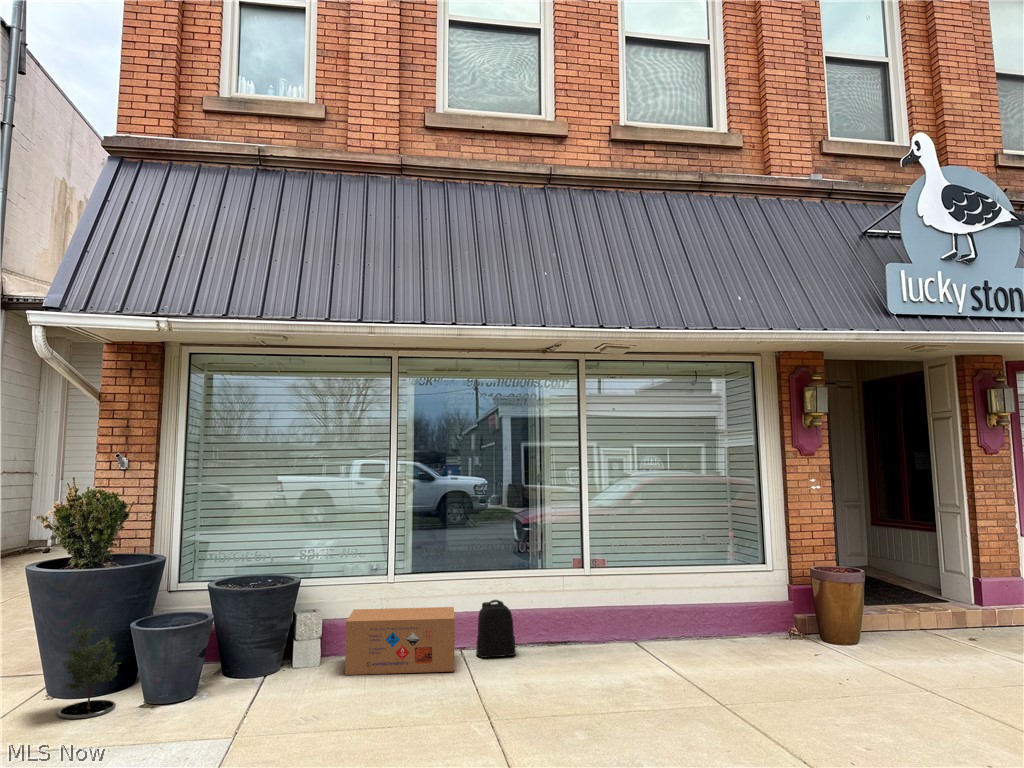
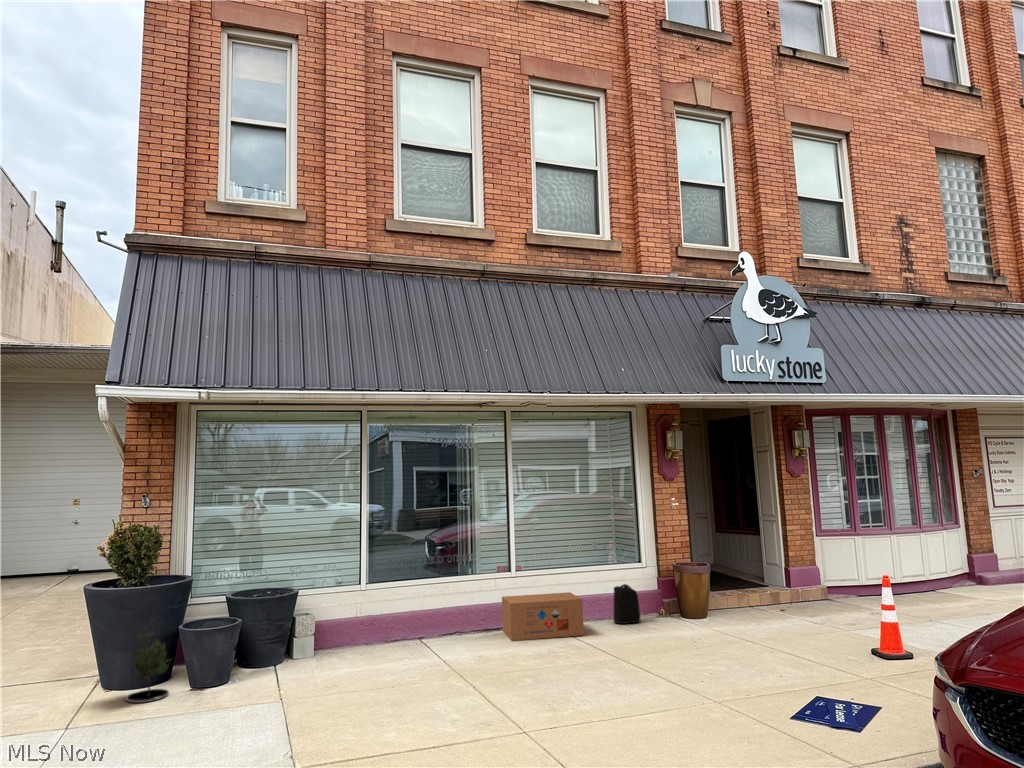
backpack: present [476,600,516,658] -> present [613,584,641,624]
cardboard box: present [345,607,454,675] -> present [502,592,584,641]

